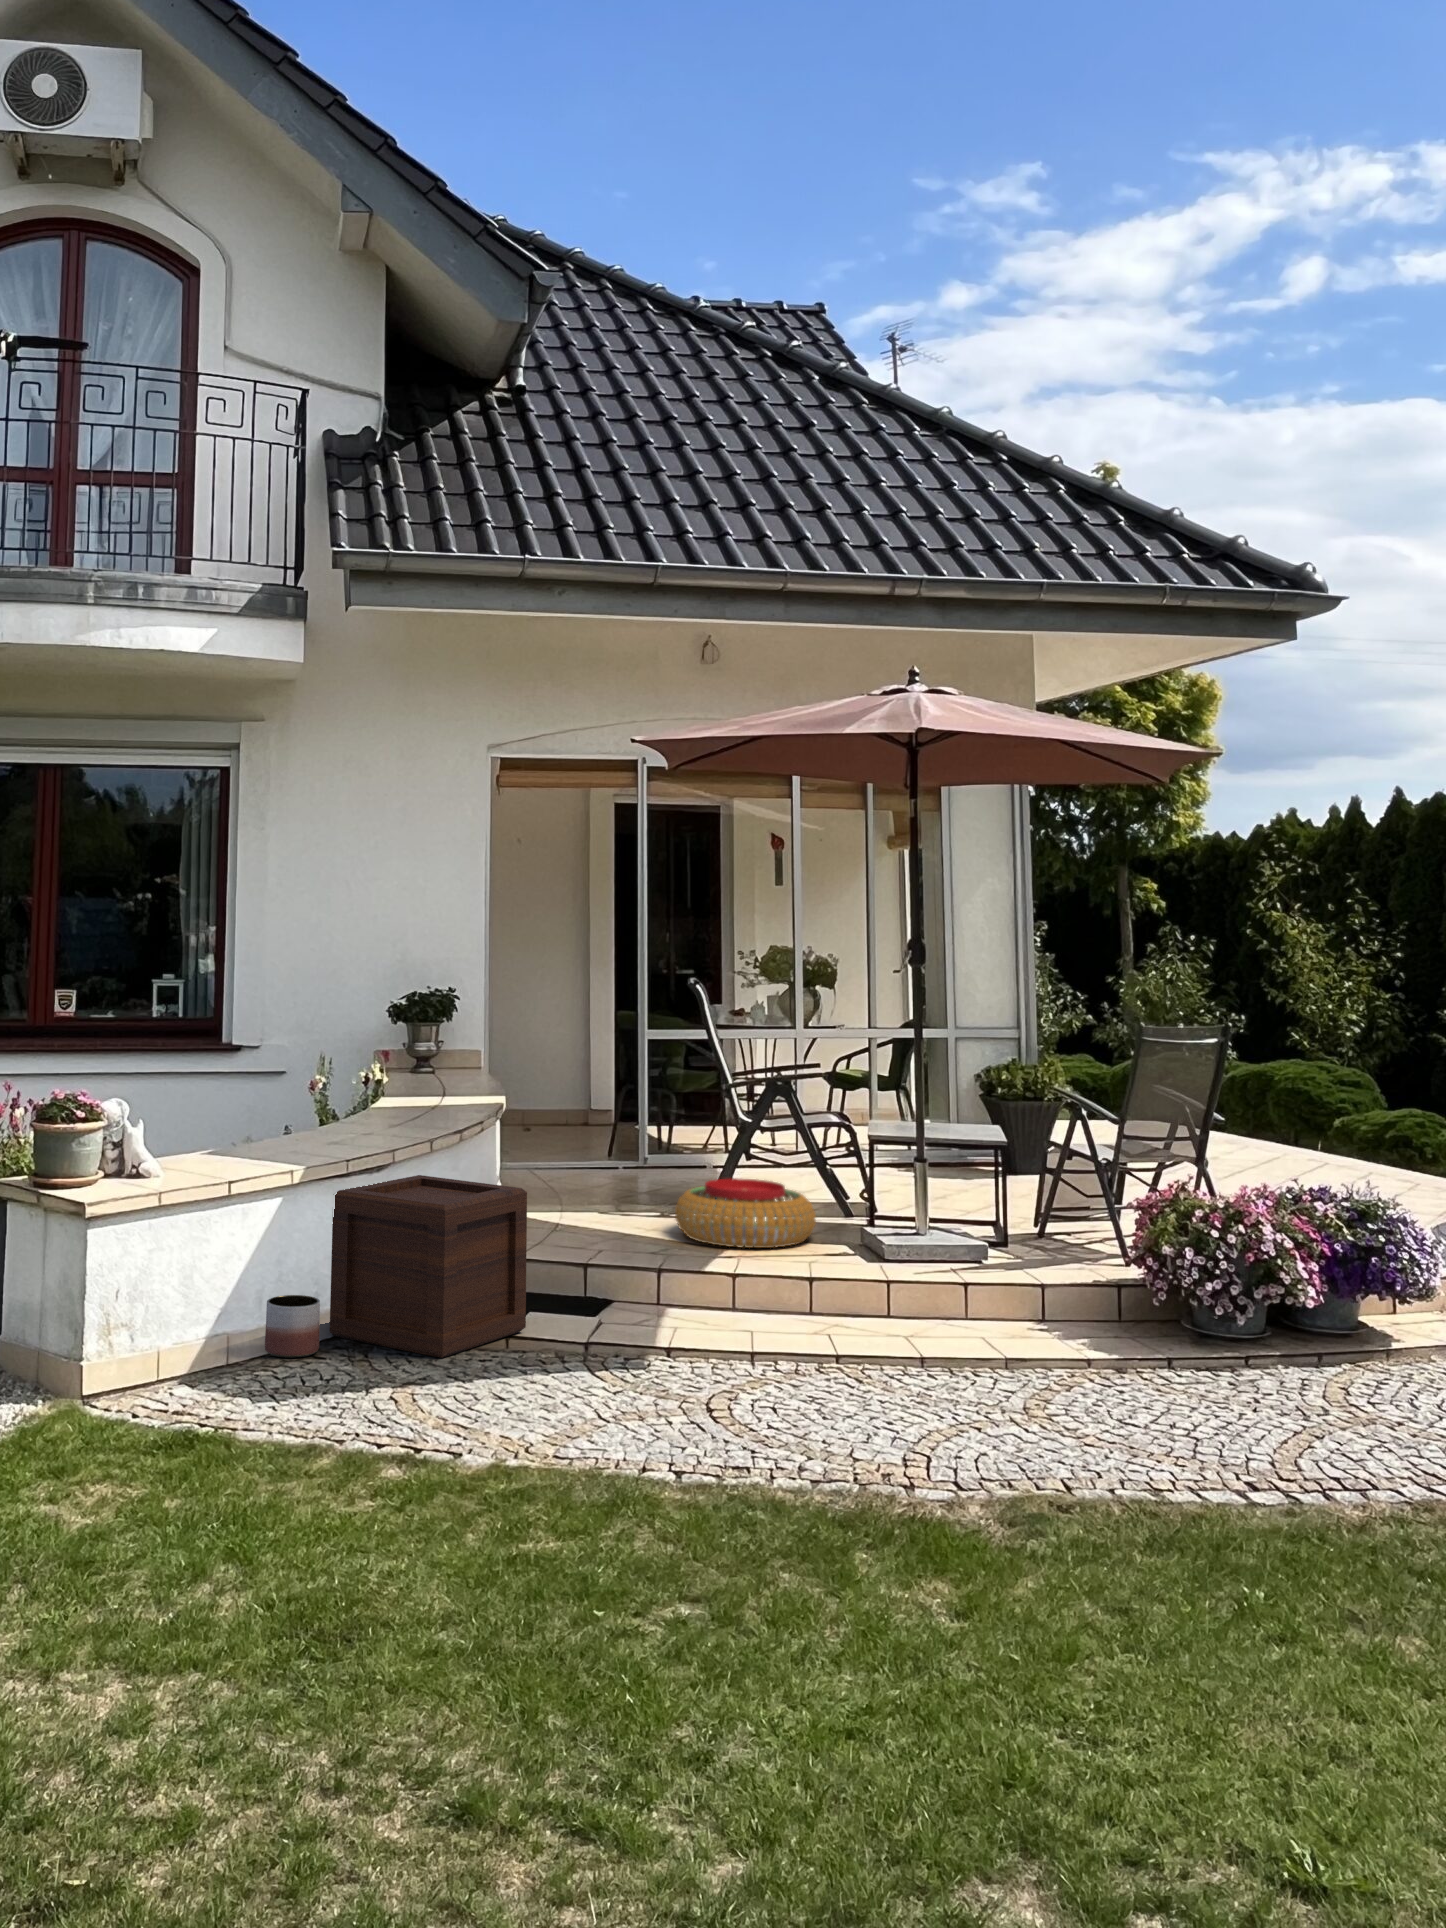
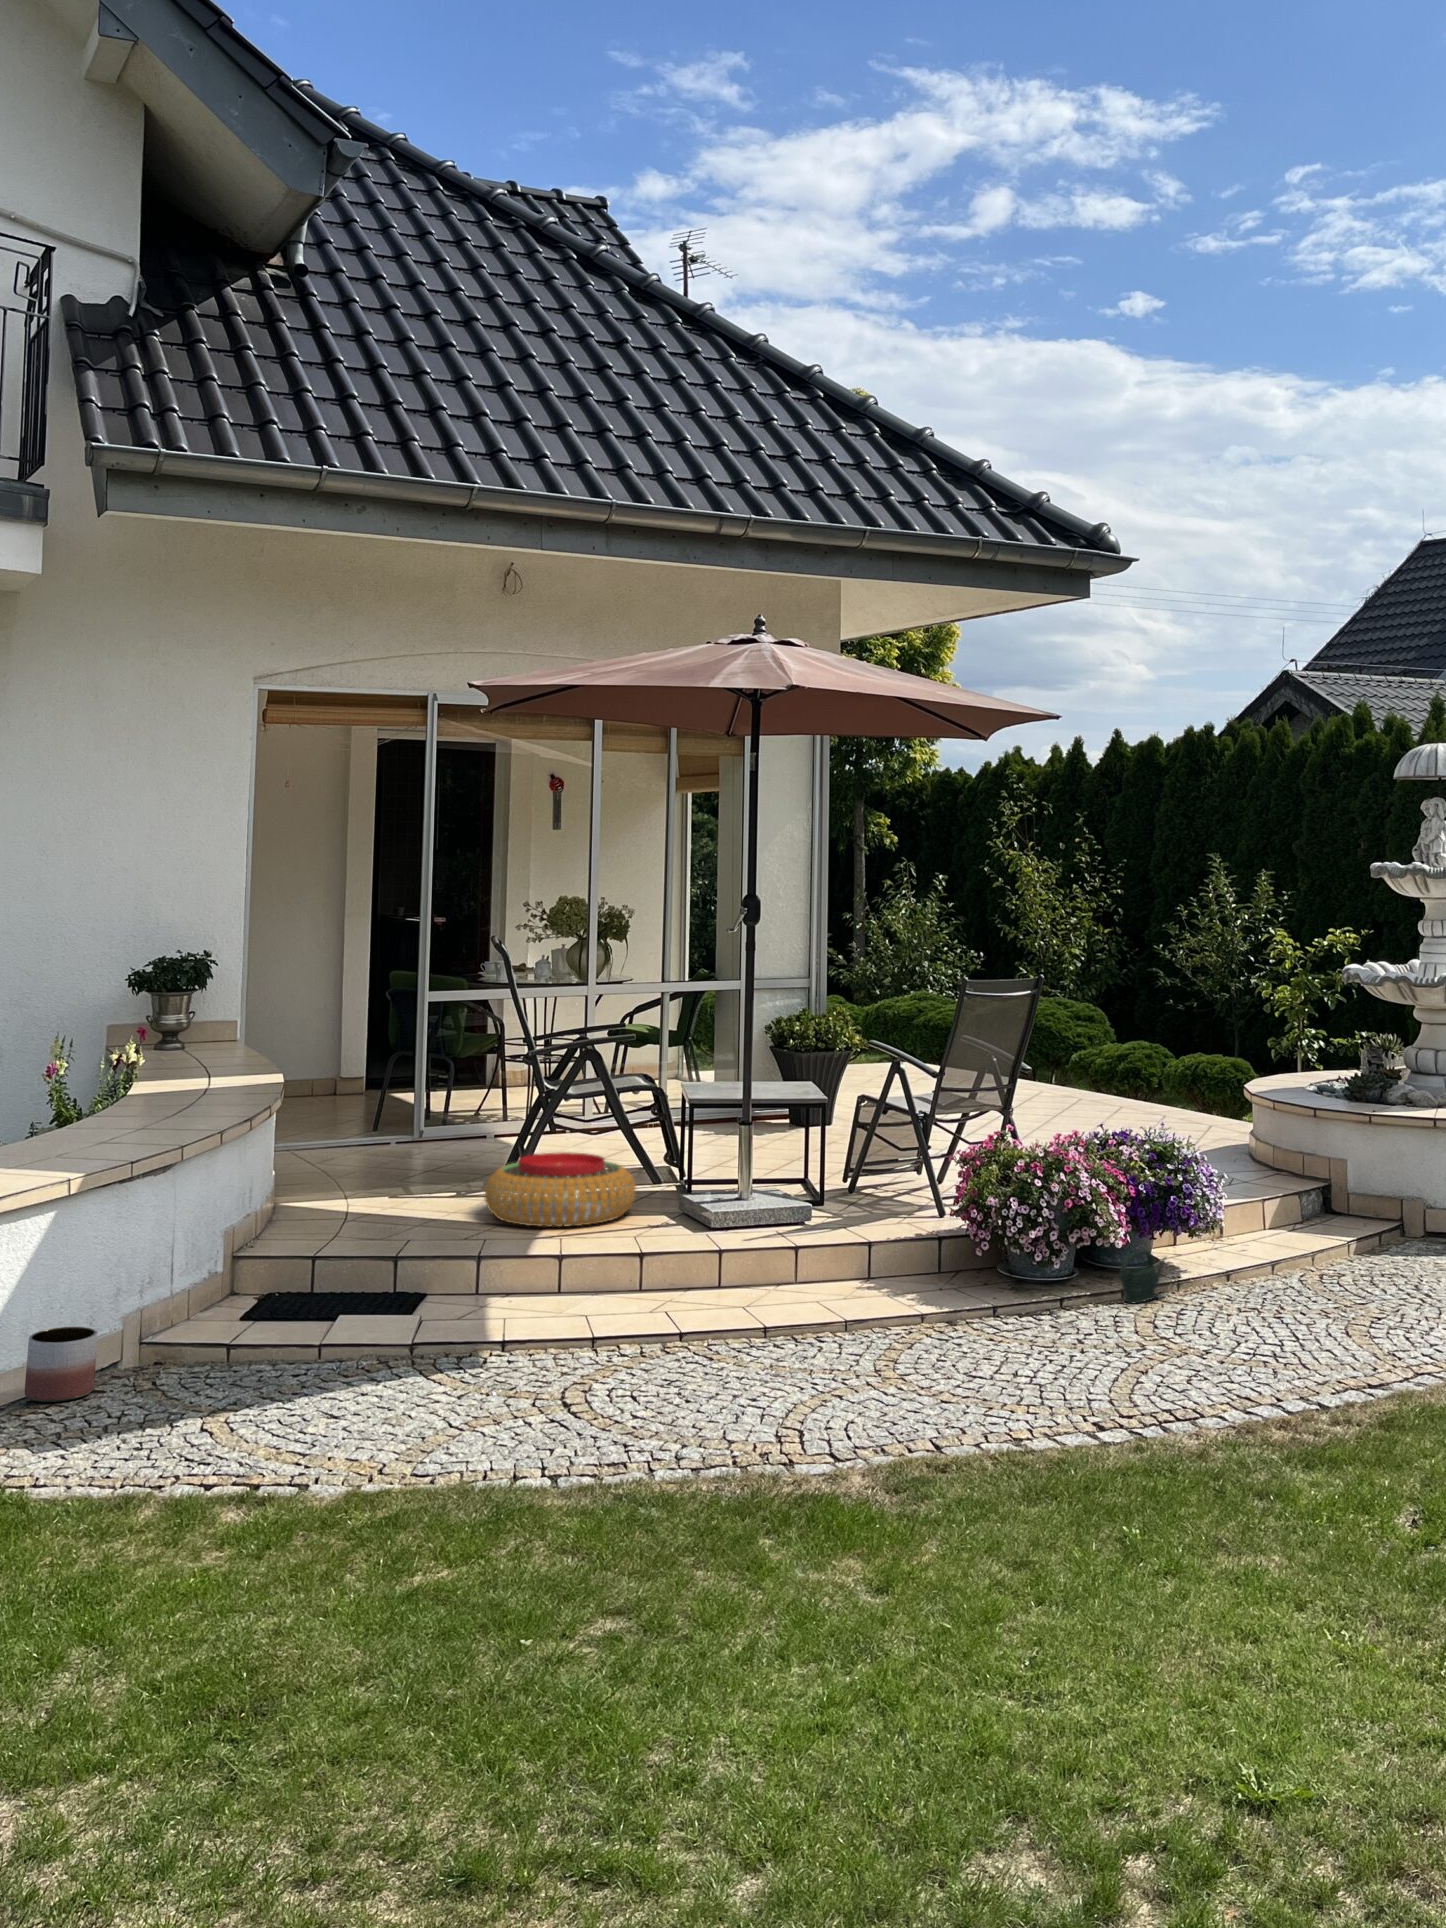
wooden crate: present [330,1175,527,1358] -> none [100,1175,343,1382]
watering can: none [1317,1317,1378,1374] -> present [1120,1251,1166,1303]

